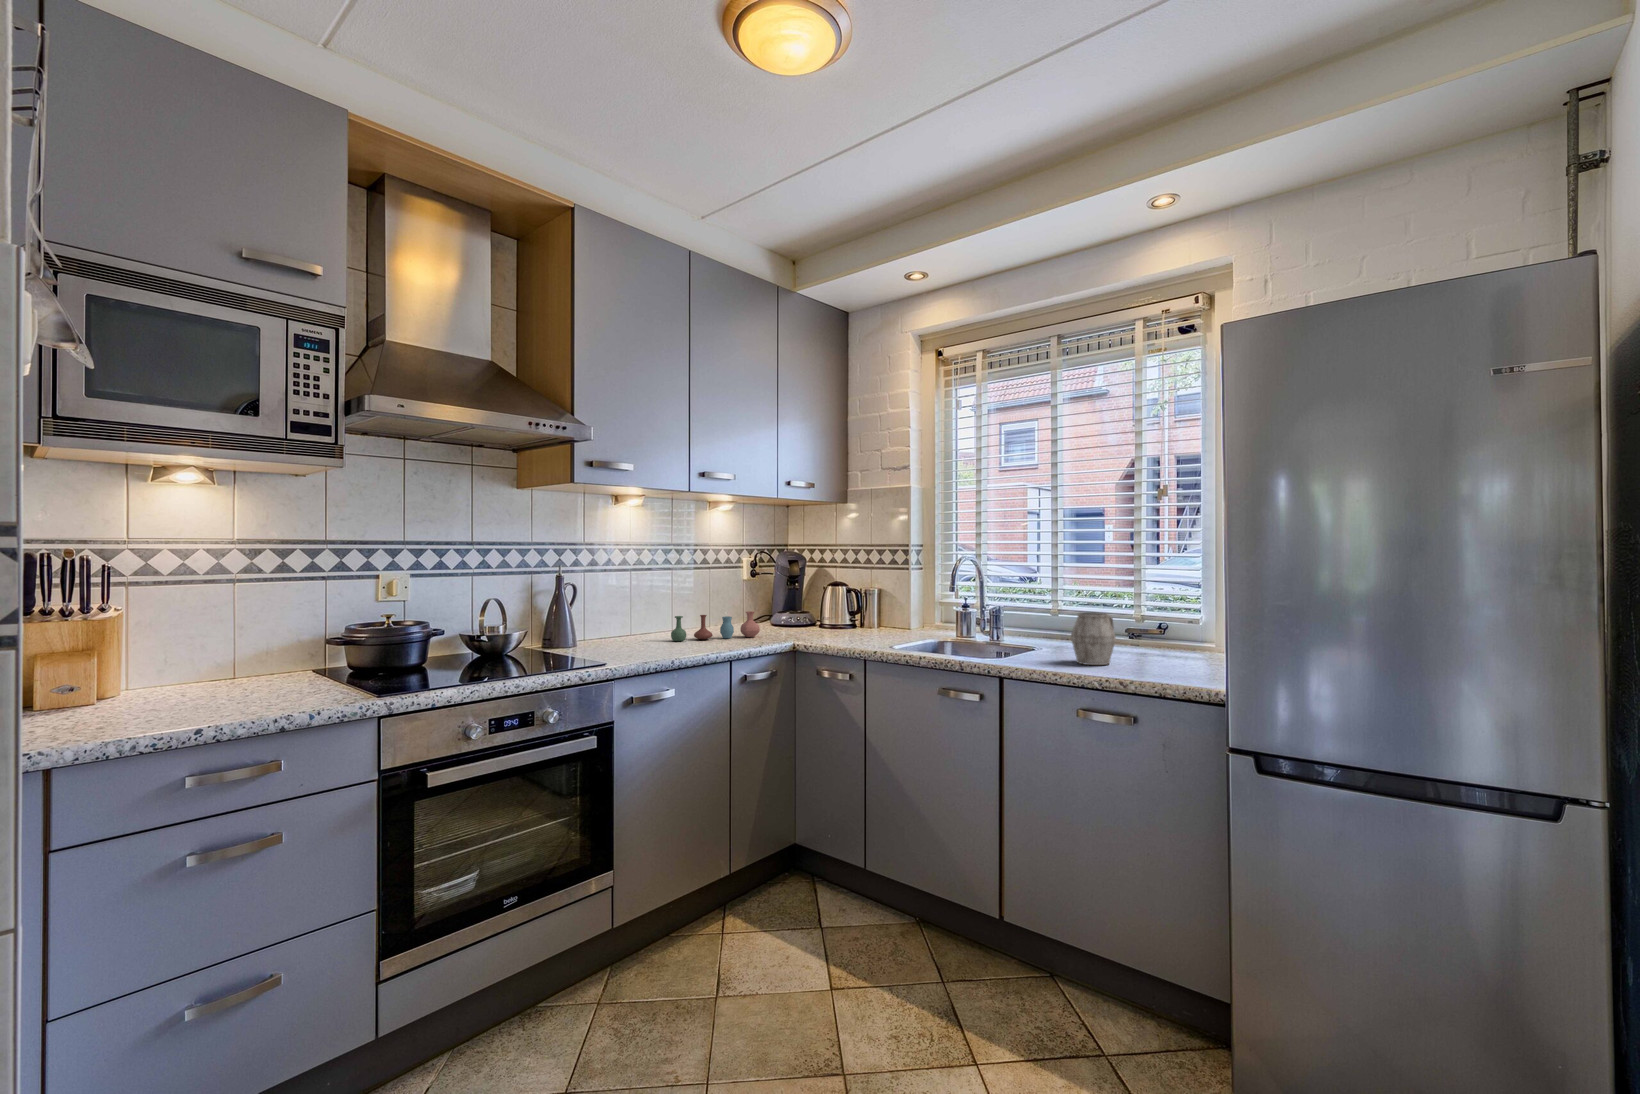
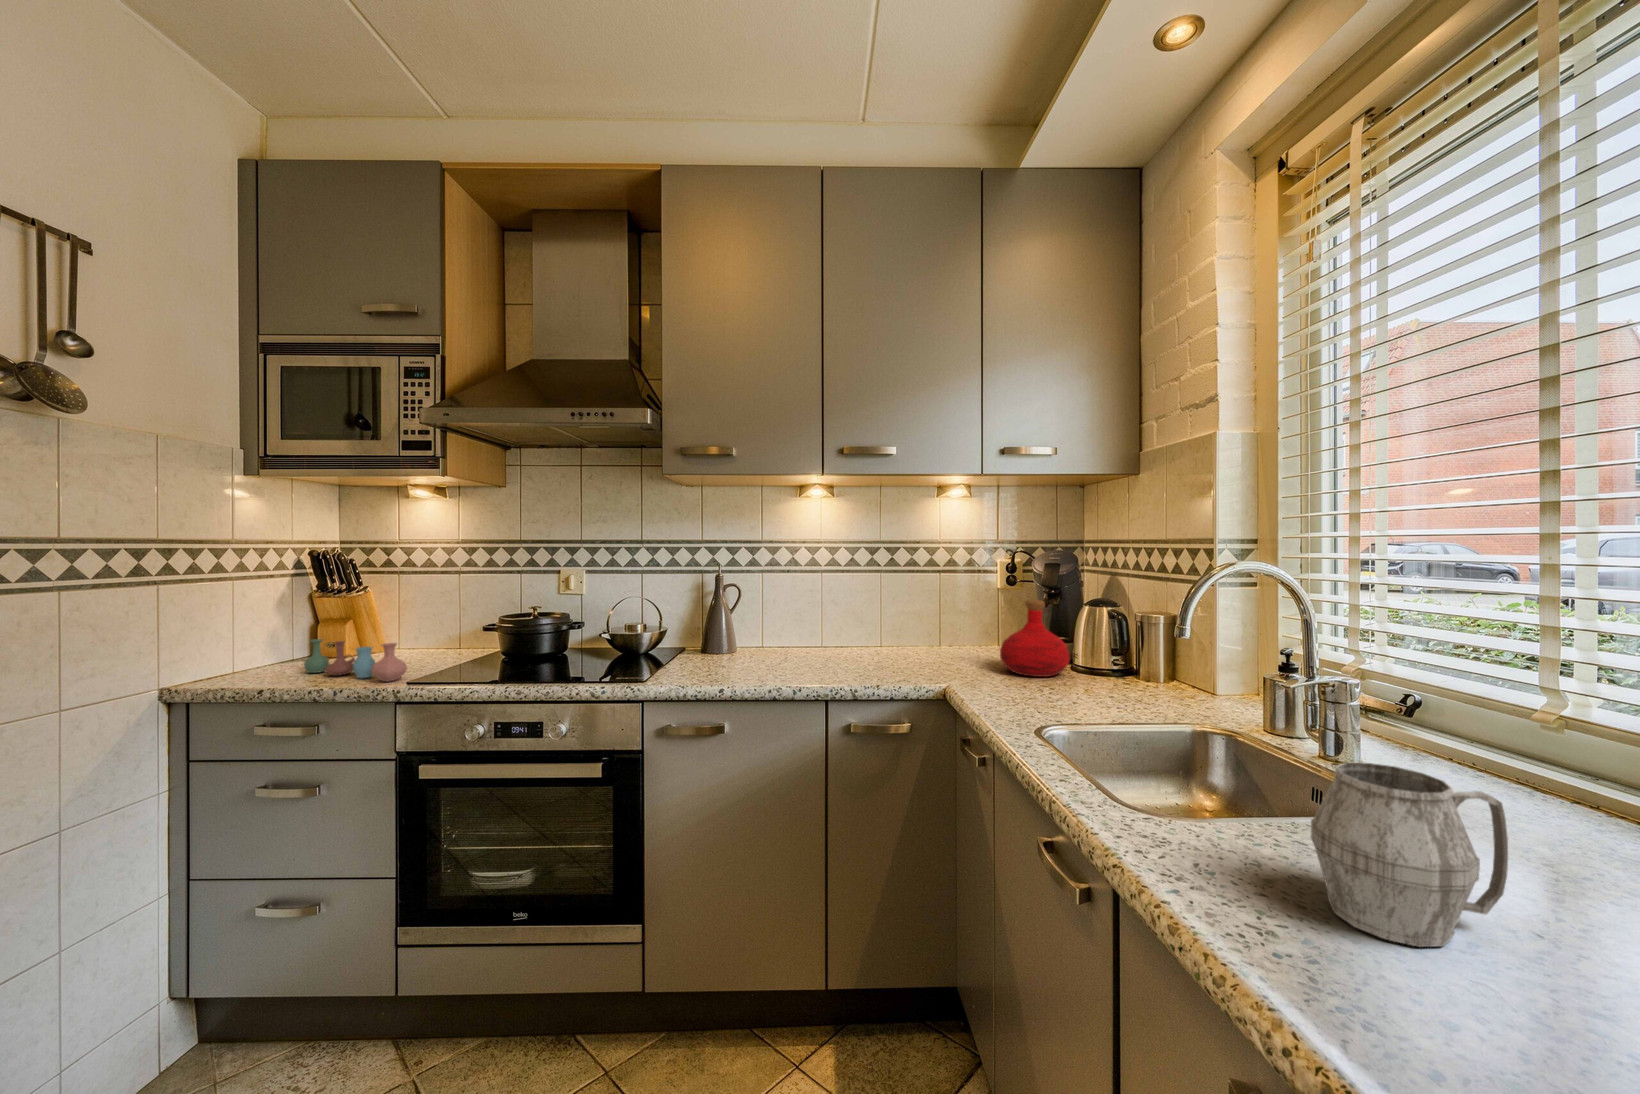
bottle: none [793,583,839,634] -> present [1000,600,1070,677]
vase: present [671,611,760,641] -> present [304,639,407,682]

